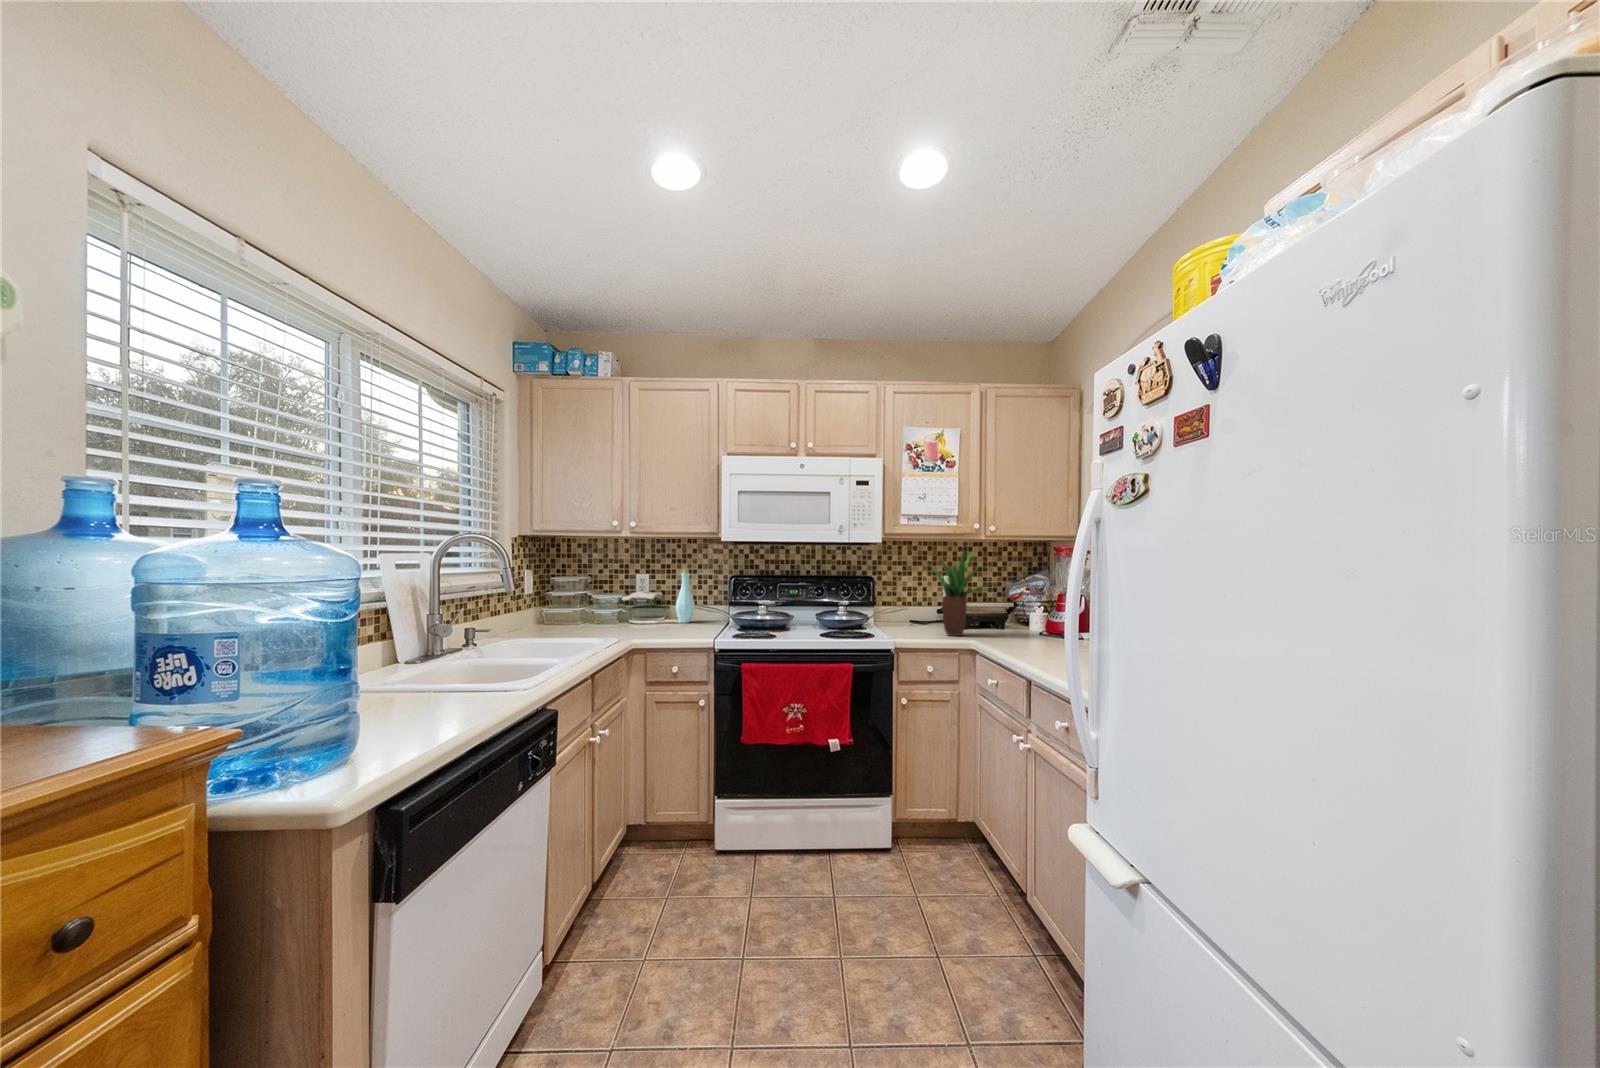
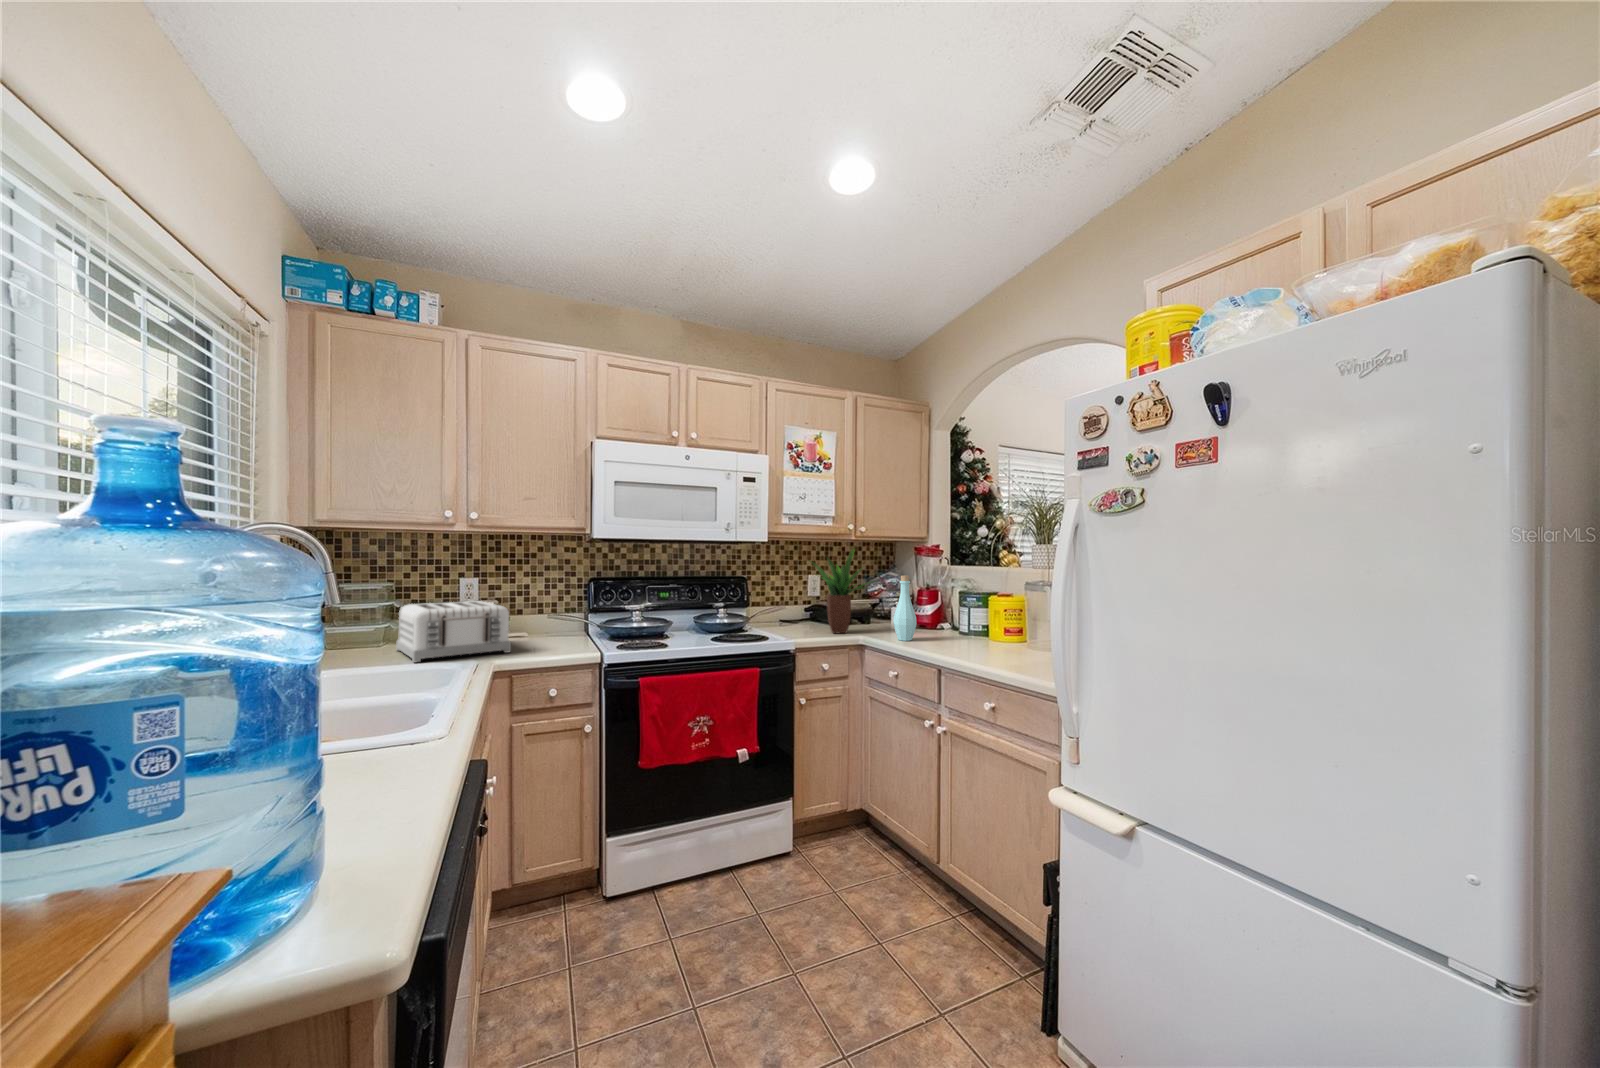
bottle: present [676,569,695,623] -> present [893,576,917,641]
toaster: none [580,592,652,637] -> present [396,601,511,662]

